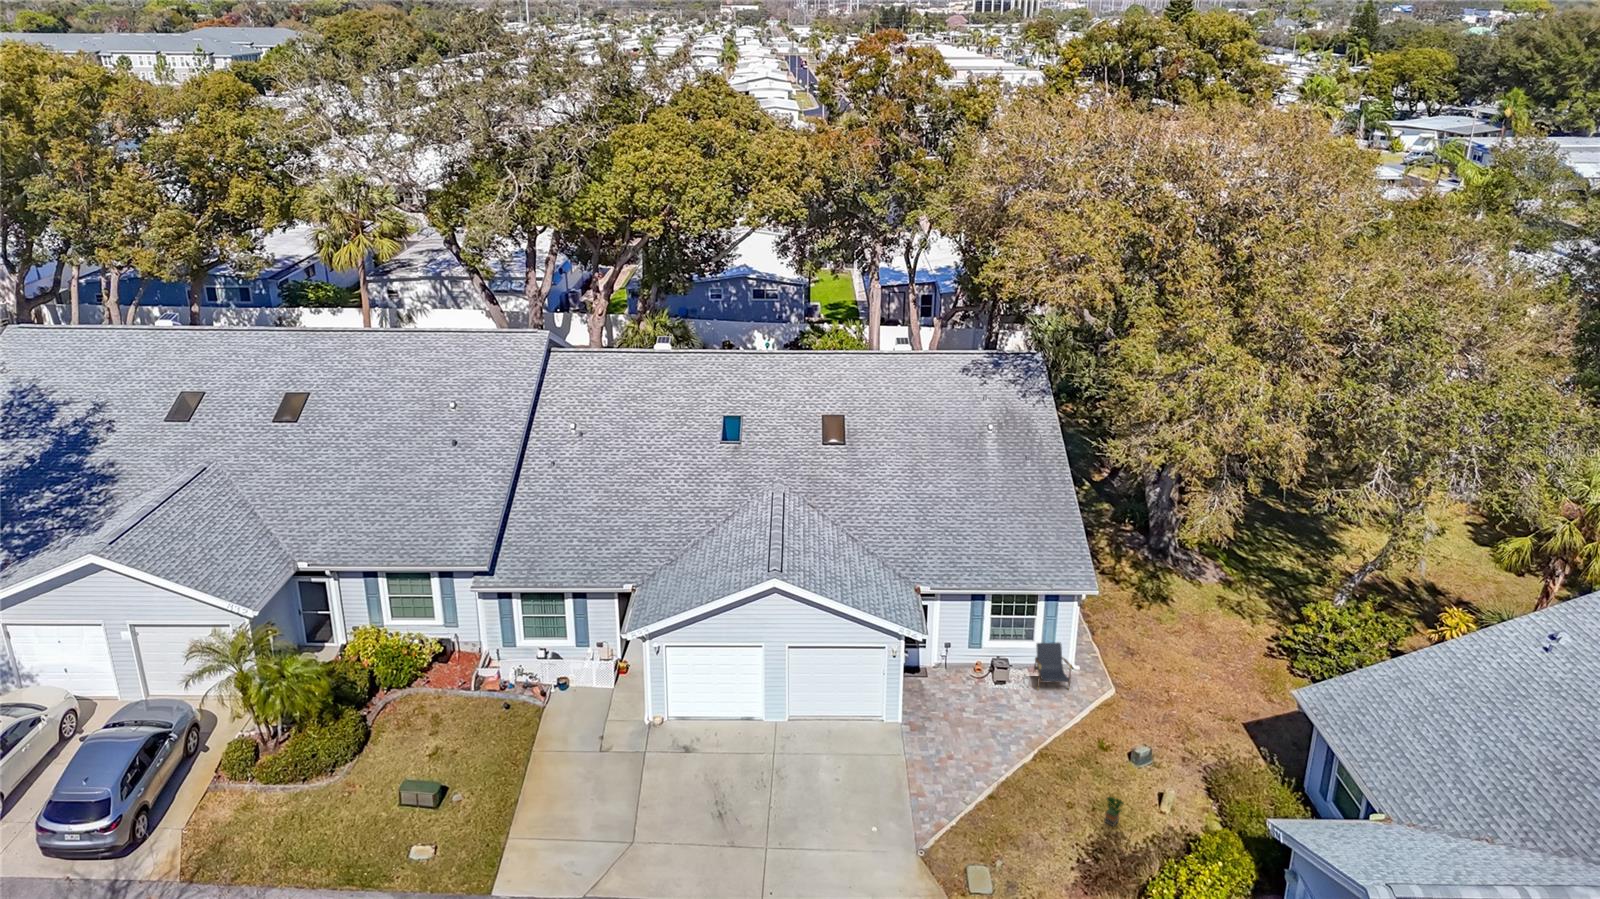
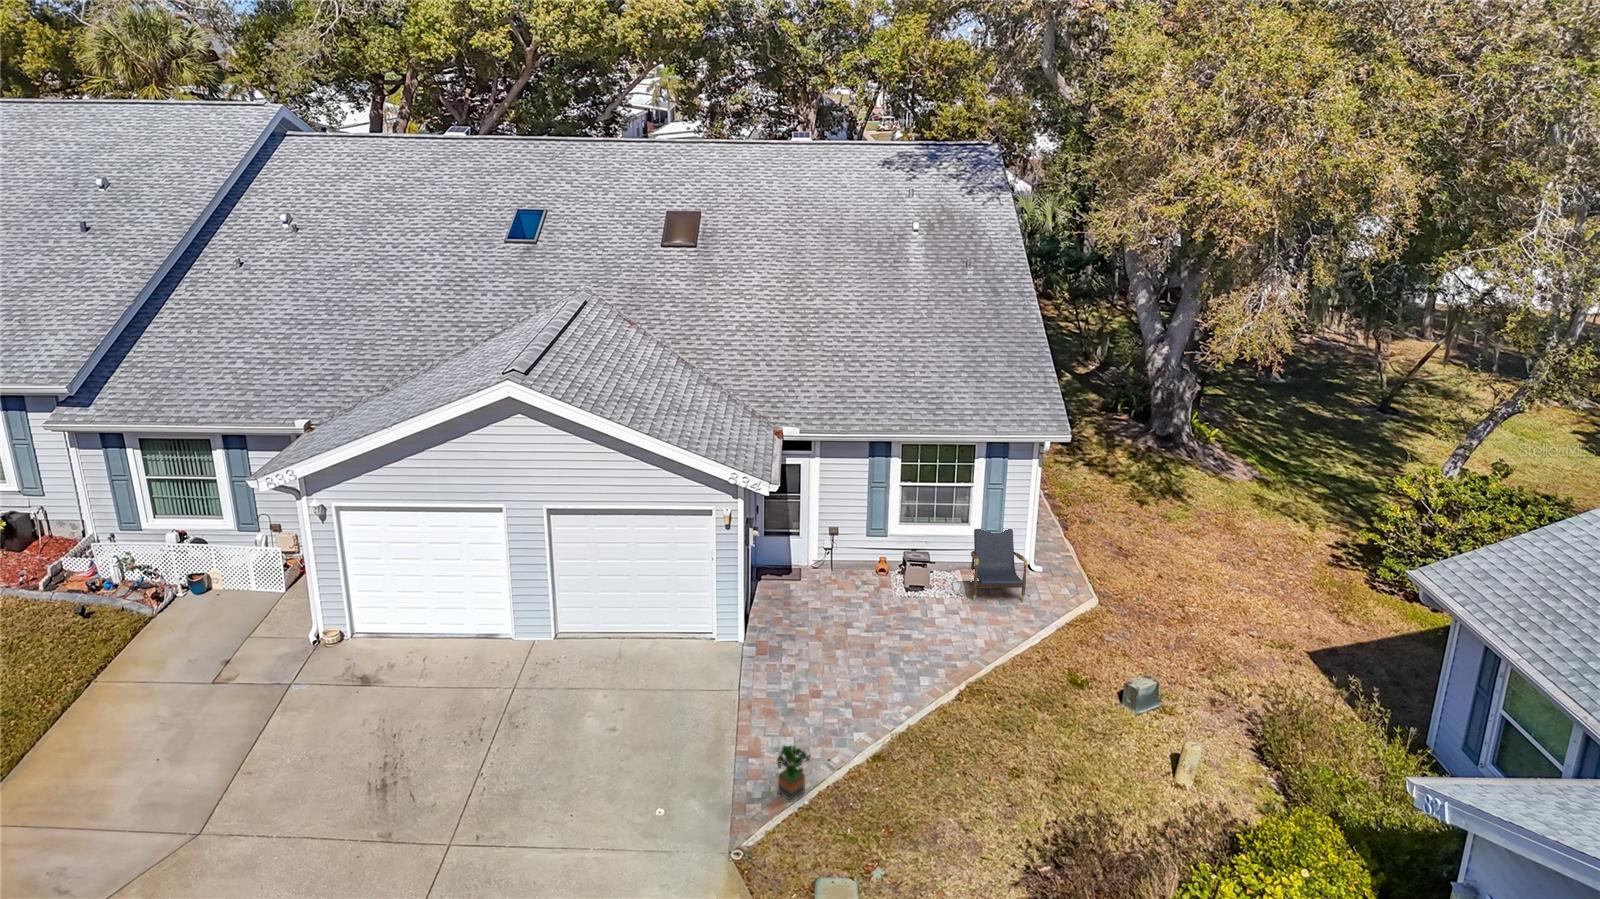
potted tree: present [1105,797,1124,826] -> present [777,745,810,801]

